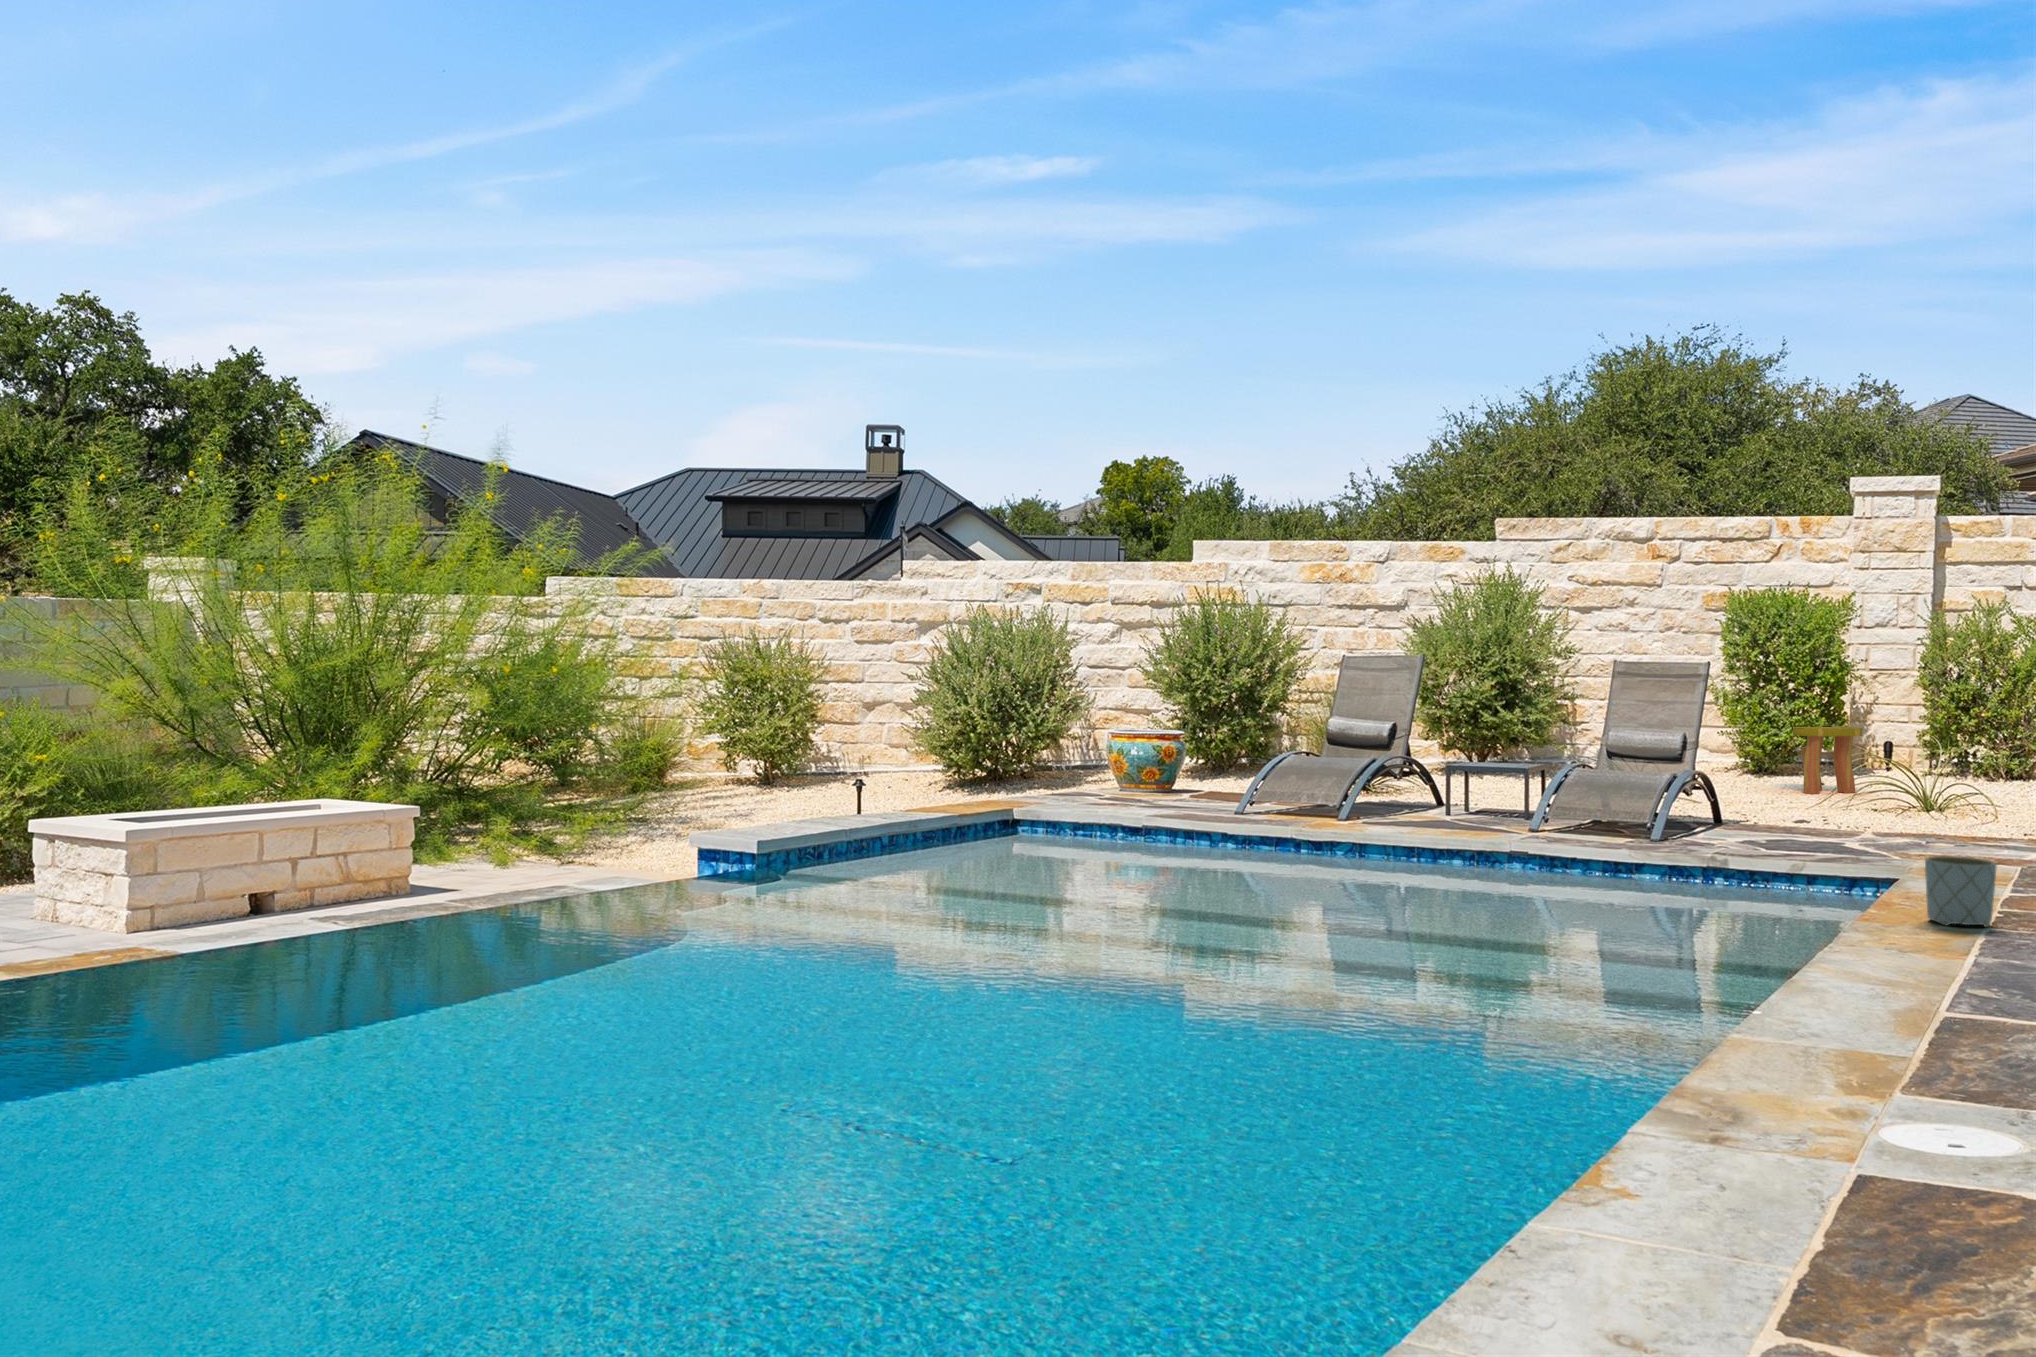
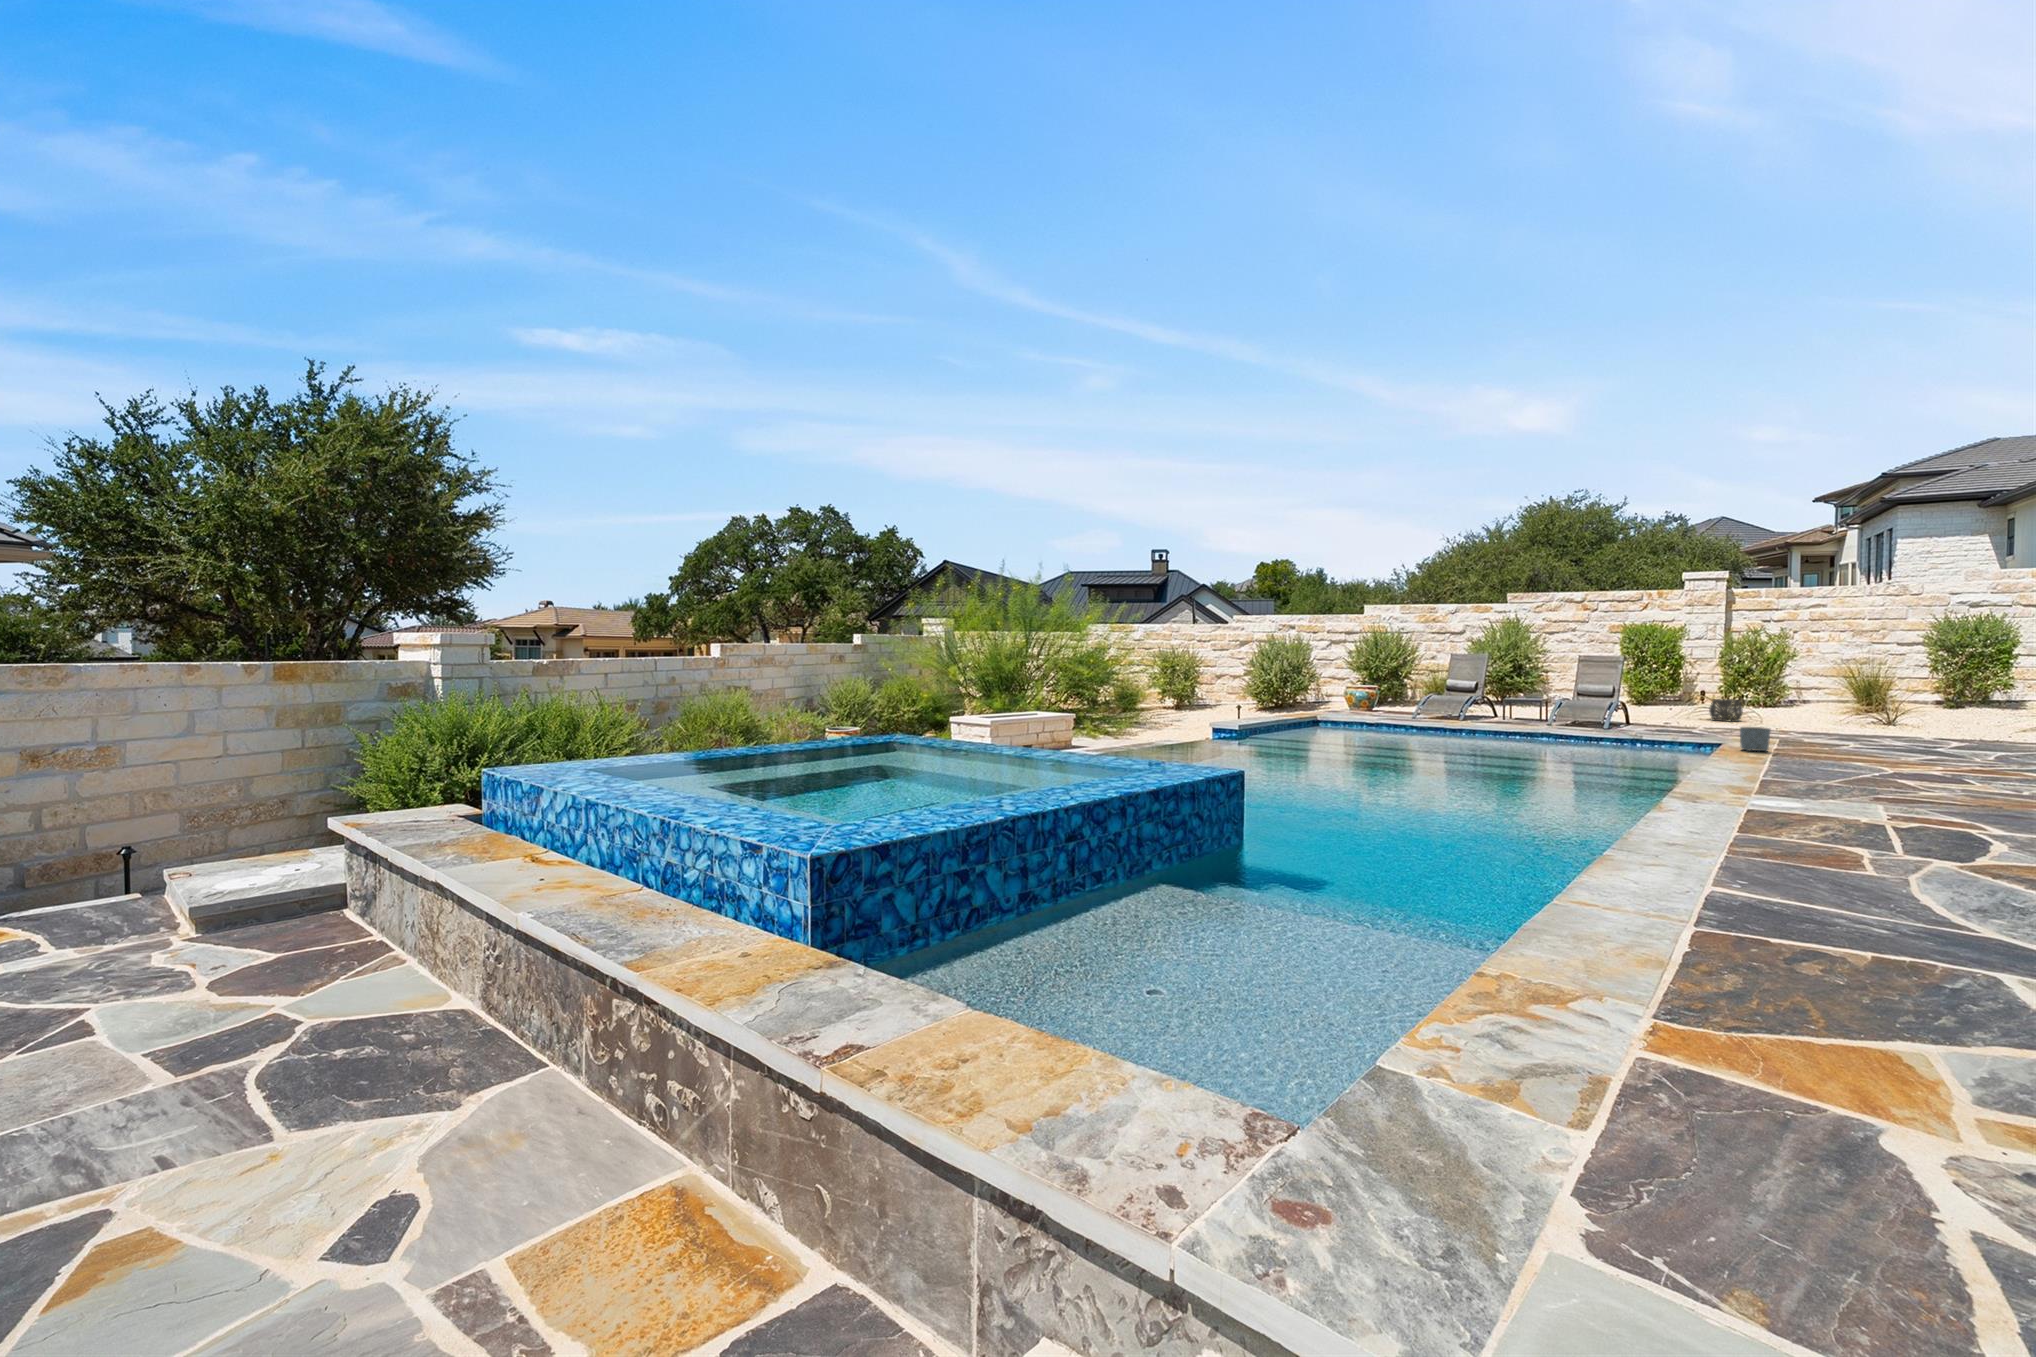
stool: present [1793,726,1863,794] -> none [1655,683,1692,713]
woven basket: none [1890,765,1958,820] -> present [1709,699,1743,722]

